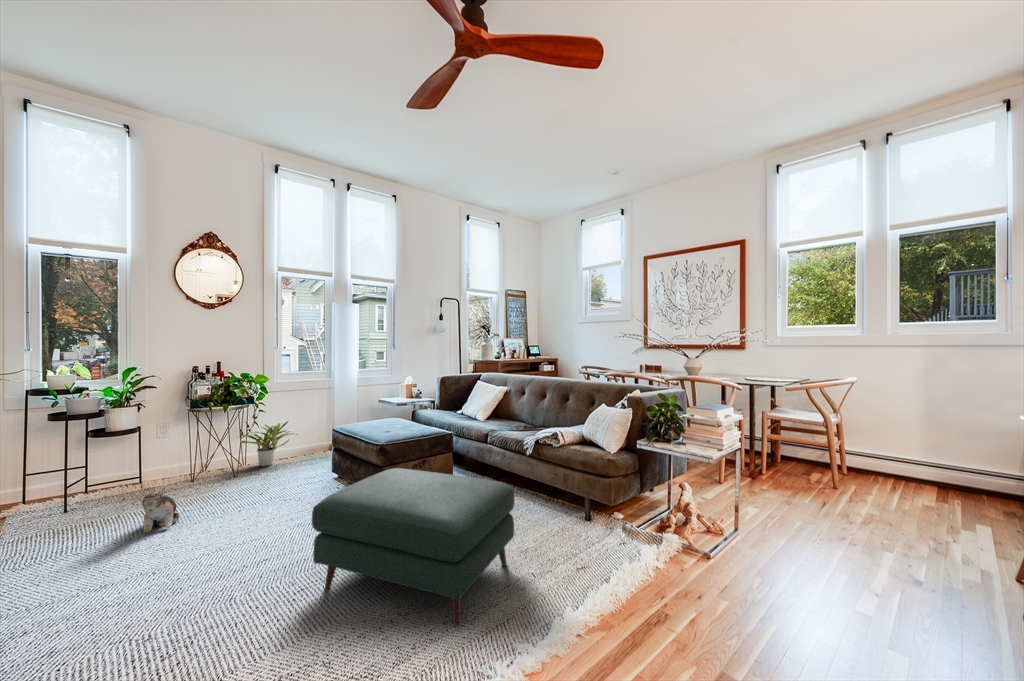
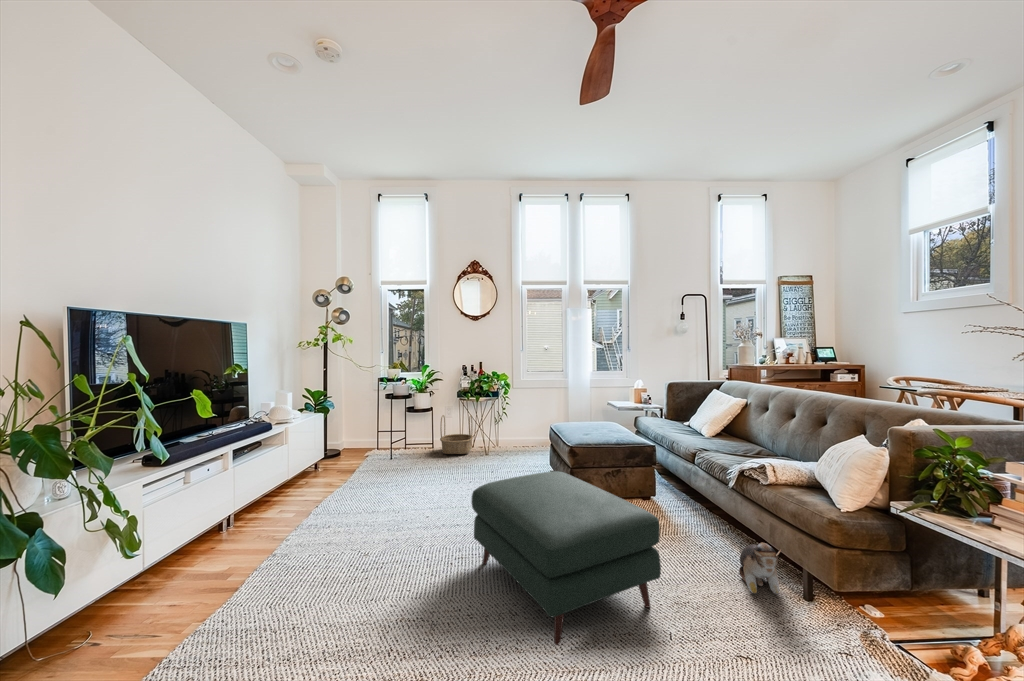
potted plant: present [241,421,297,467] -> none [493,414,537,451]
basket: none [155,430,210,486] -> present [440,415,473,454]
plush toy: present [138,491,179,533] -> present [739,542,781,594]

